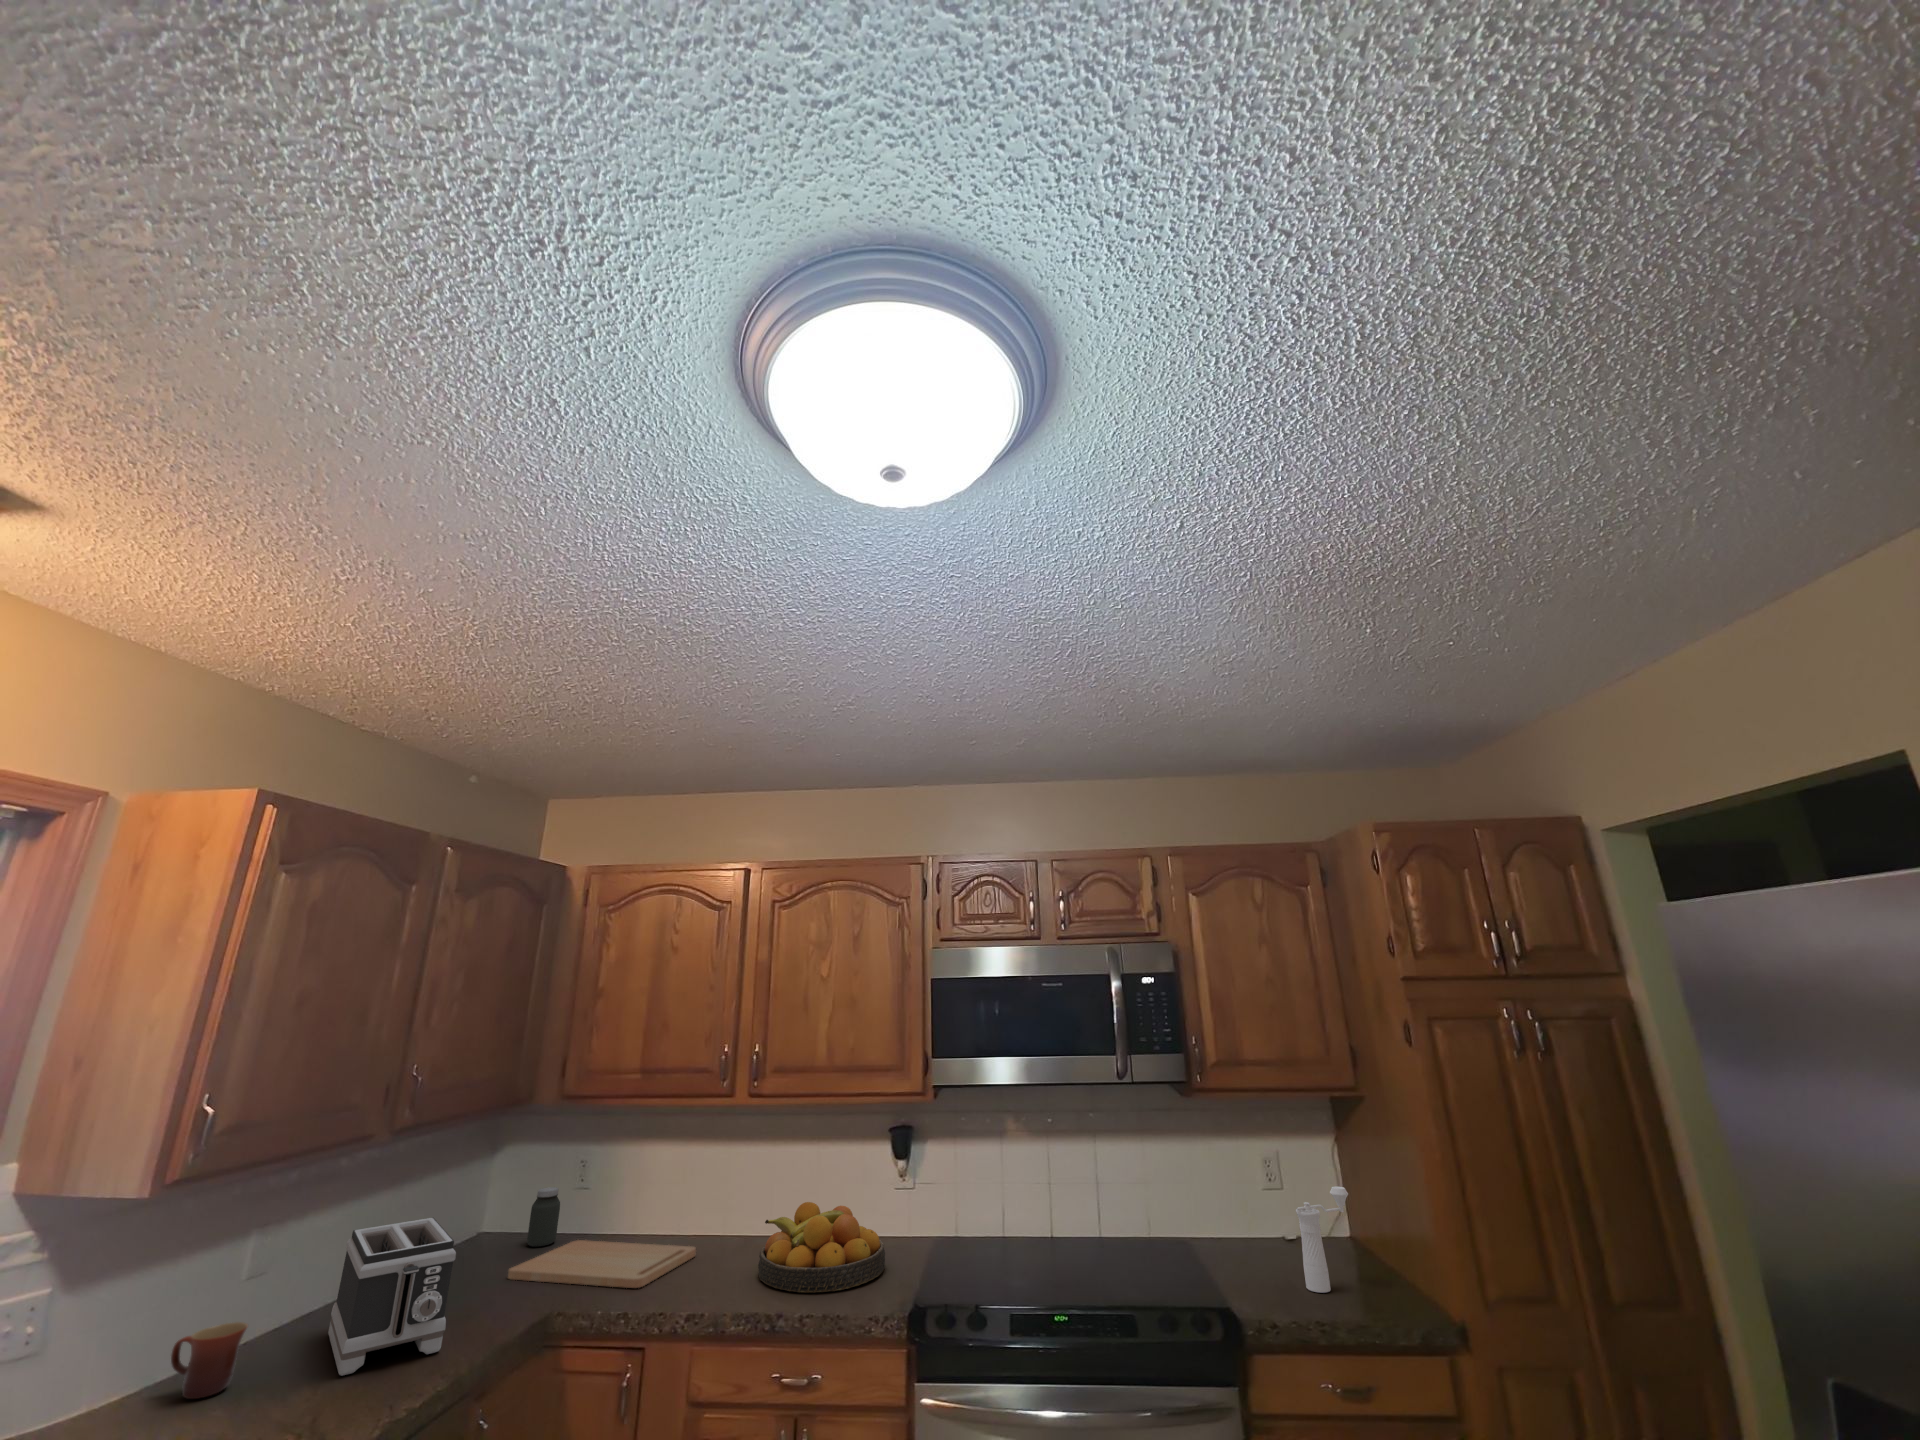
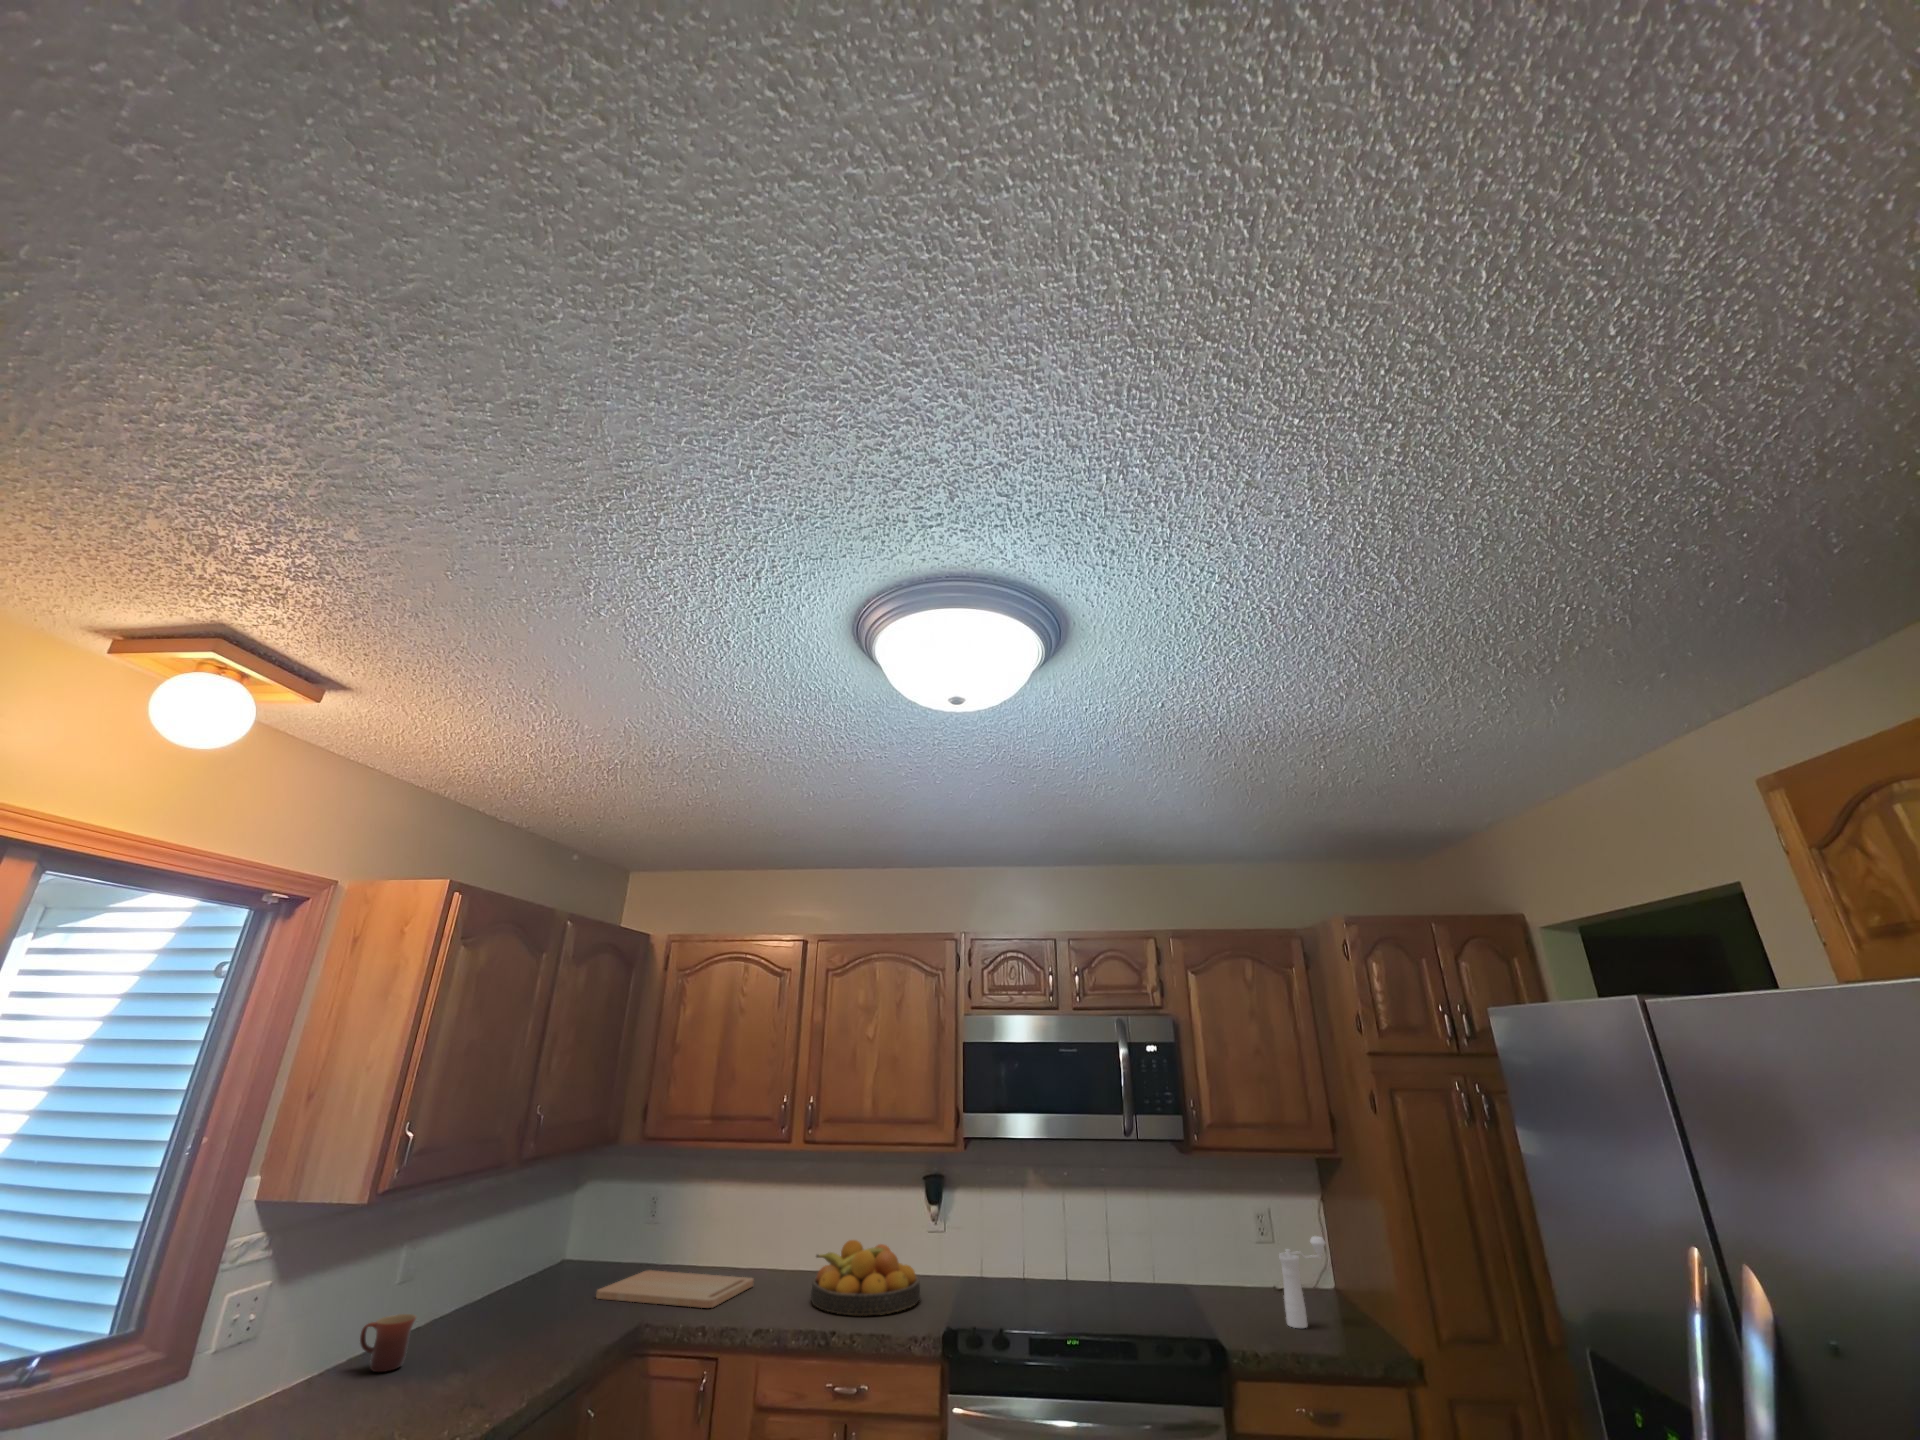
jar: present [527,1187,560,1247] -> none [604,1223,632,1275]
toaster: present [328,1218,456,1376] -> none [464,1239,573,1361]

